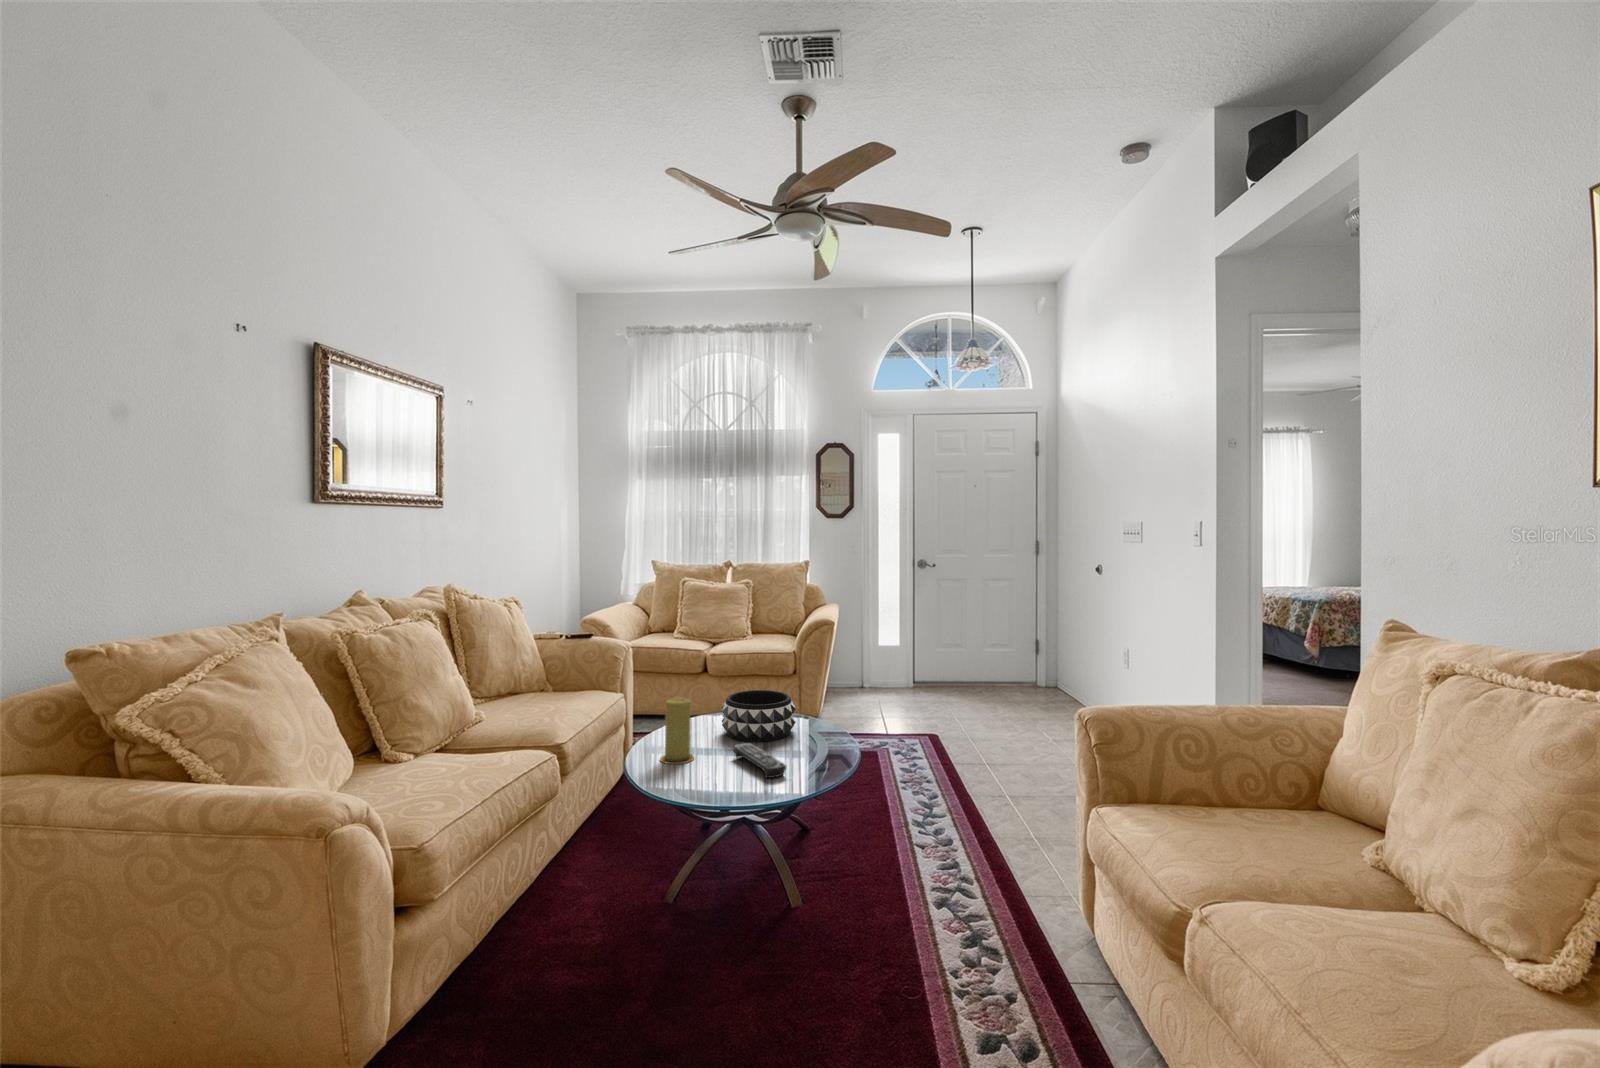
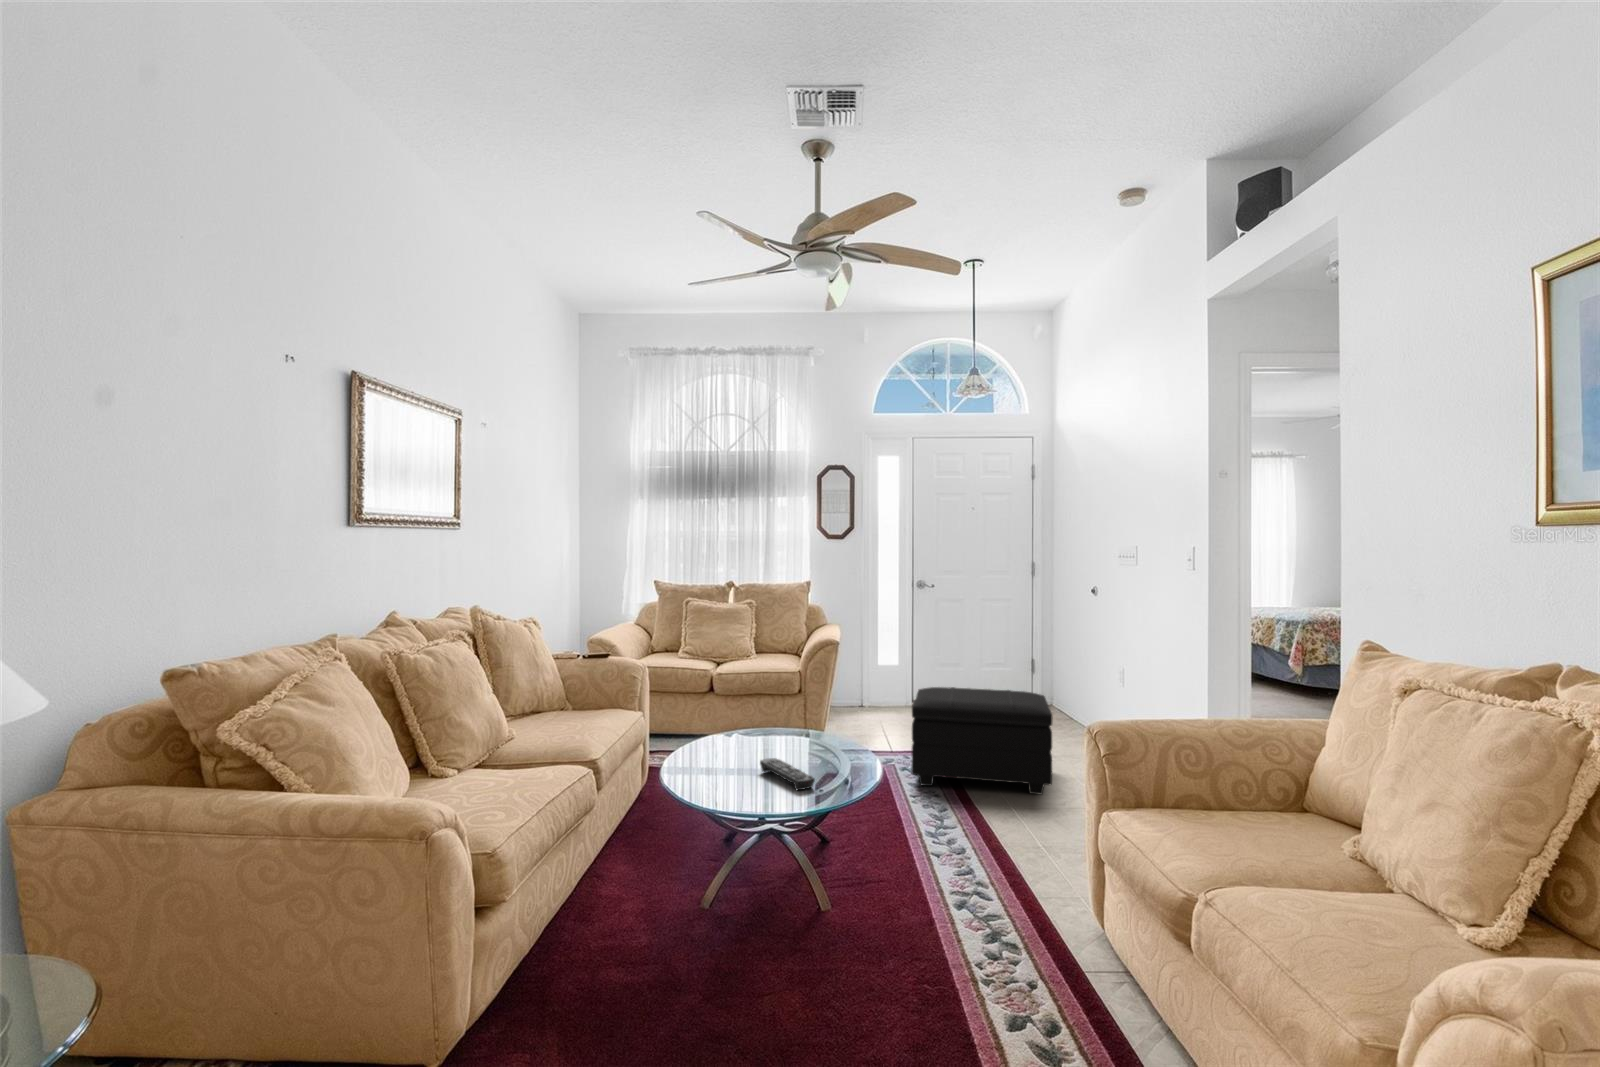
footstool: none [904,668,1050,780] -> present [912,687,1053,794]
decorative bowl: present [722,690,796,742] -> none [743,708,815,757]
candle: present [660,697,694,764] -> none [690,714,723,778]

